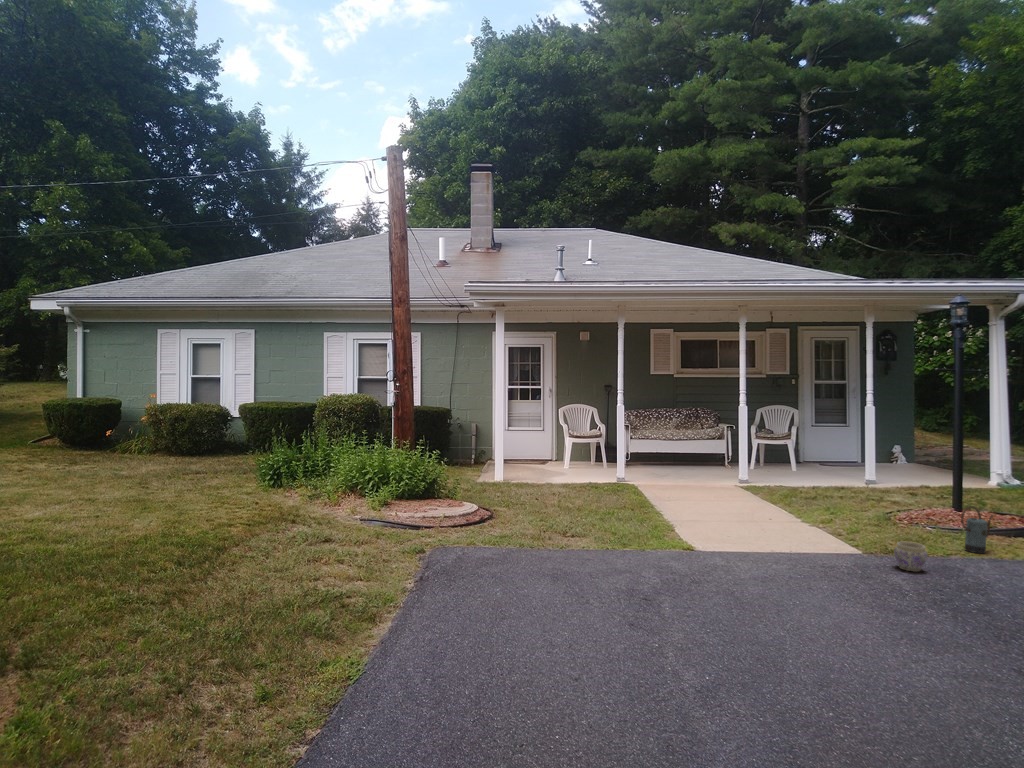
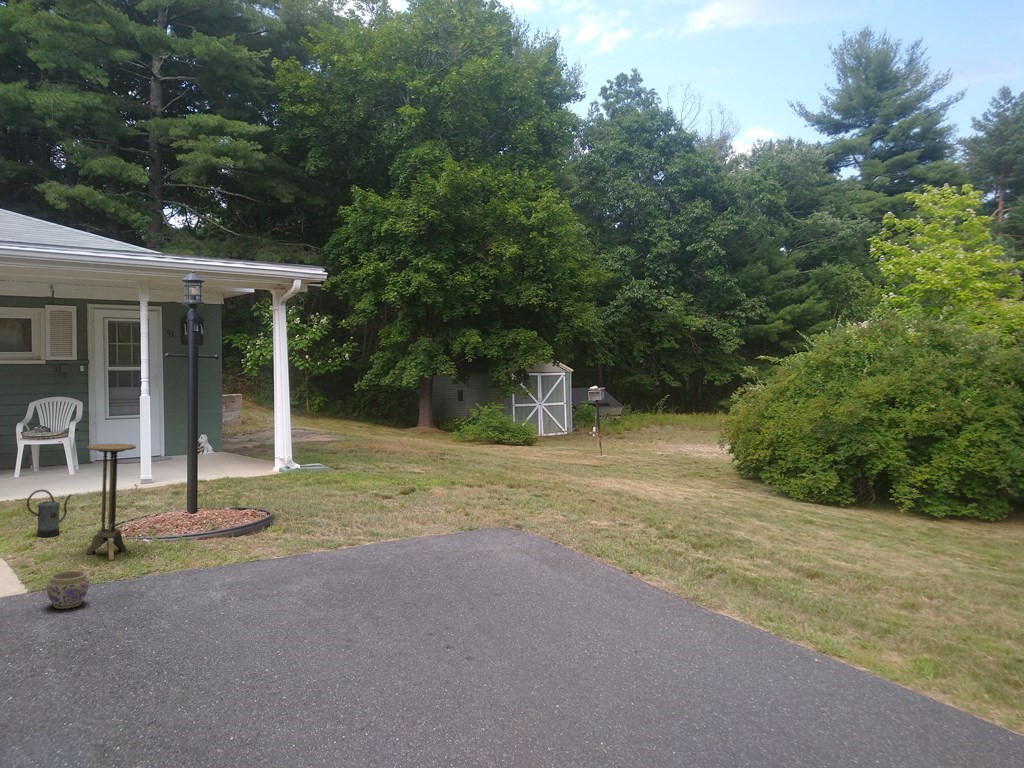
side table: none [881,444,928,542] -> present [86,444,136,560]
watering can: present [961,506,993,554] -> present [27,489,71,537]

